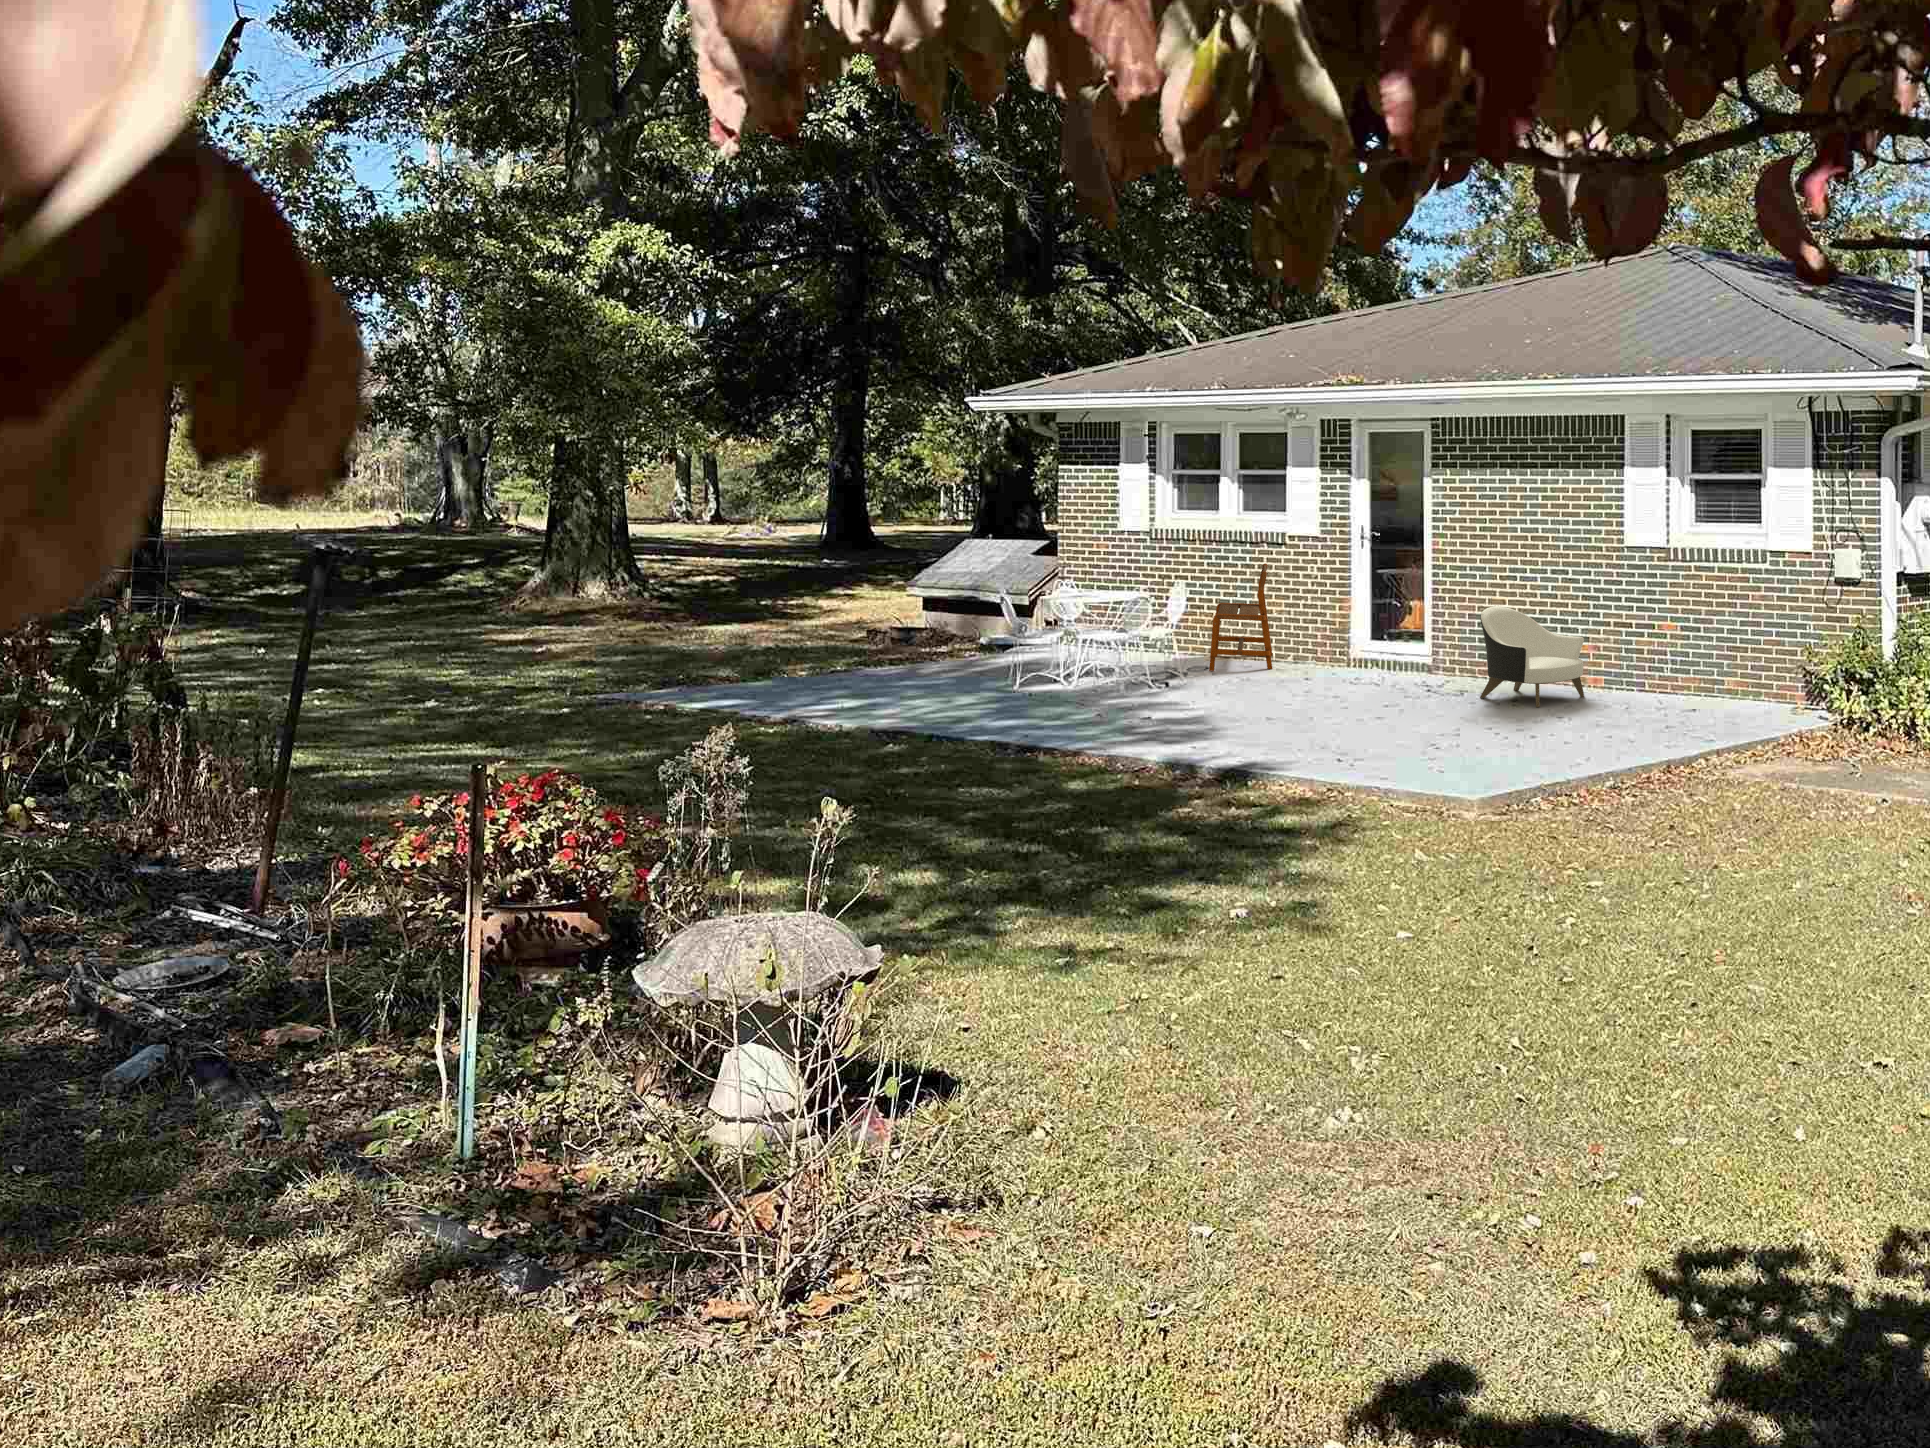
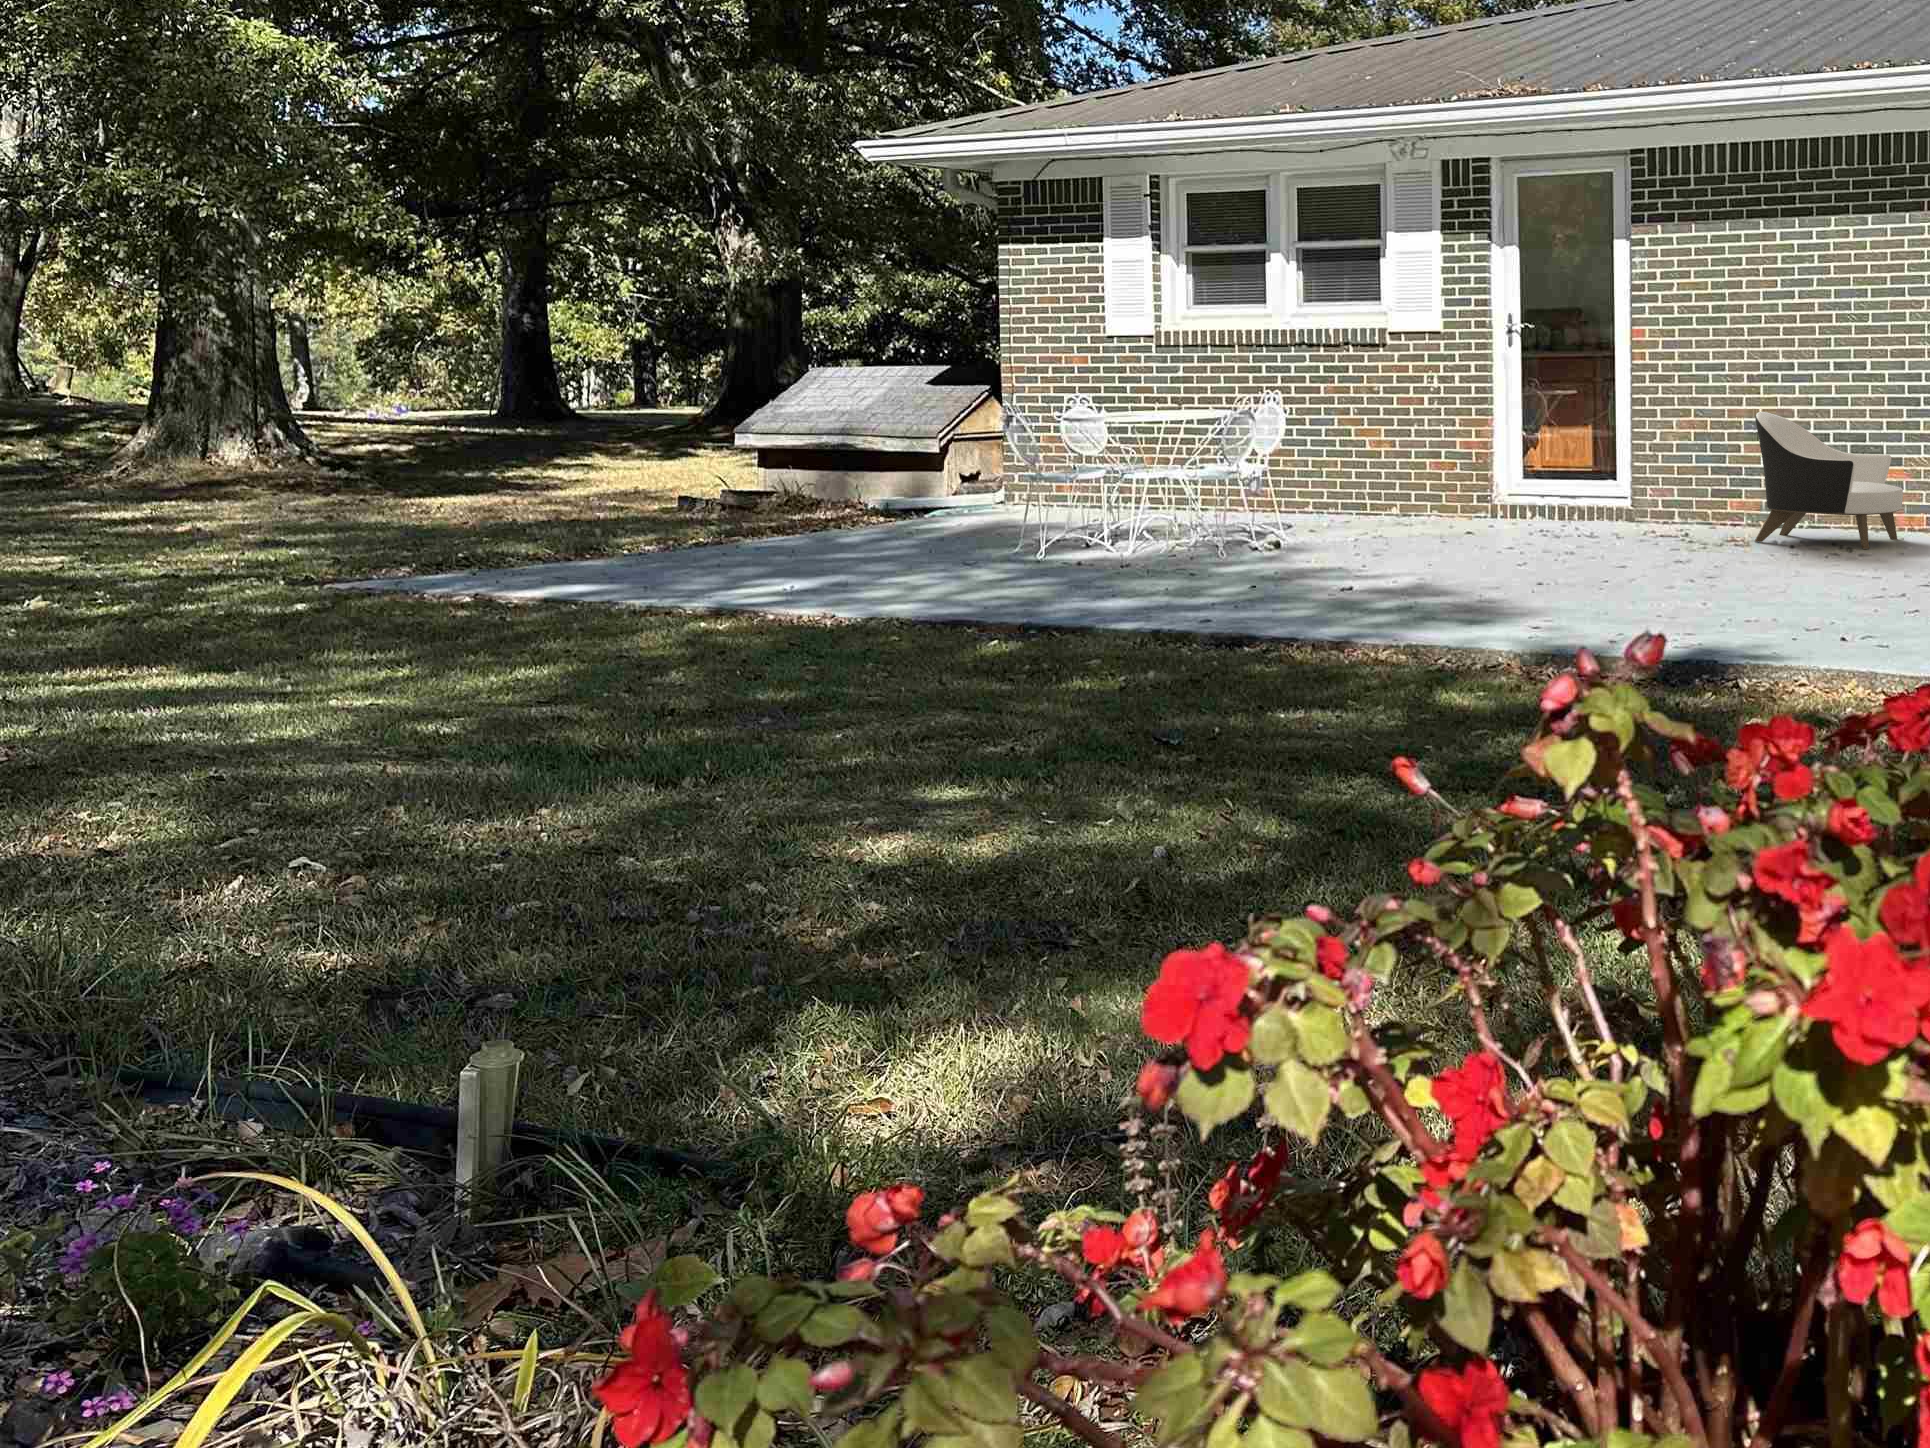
bench: present [1209,564,1272,671] -> none [1259,378,1377,524]

